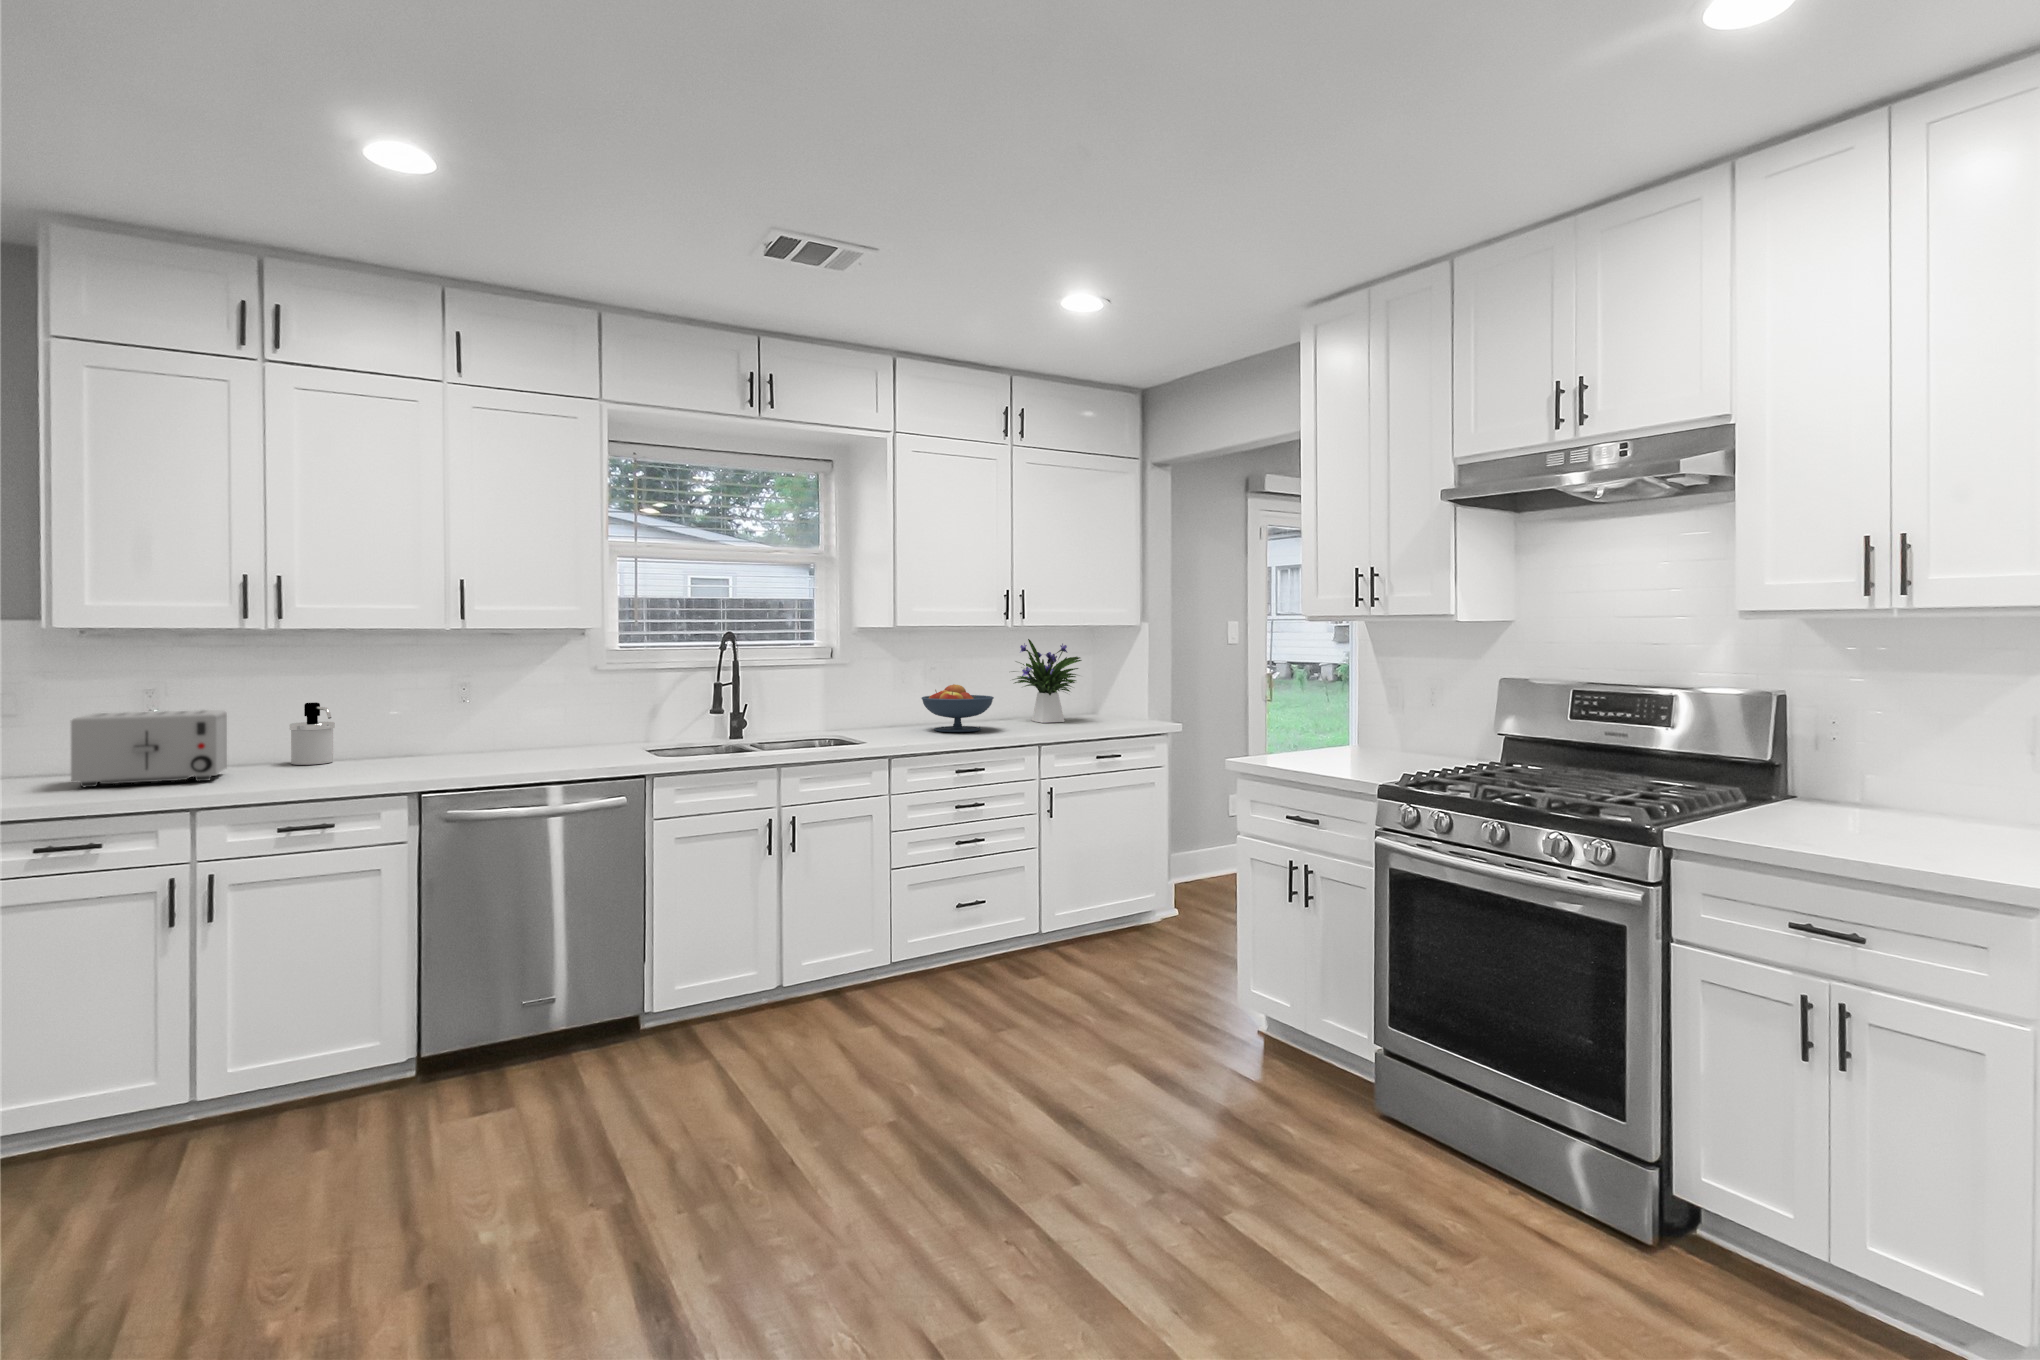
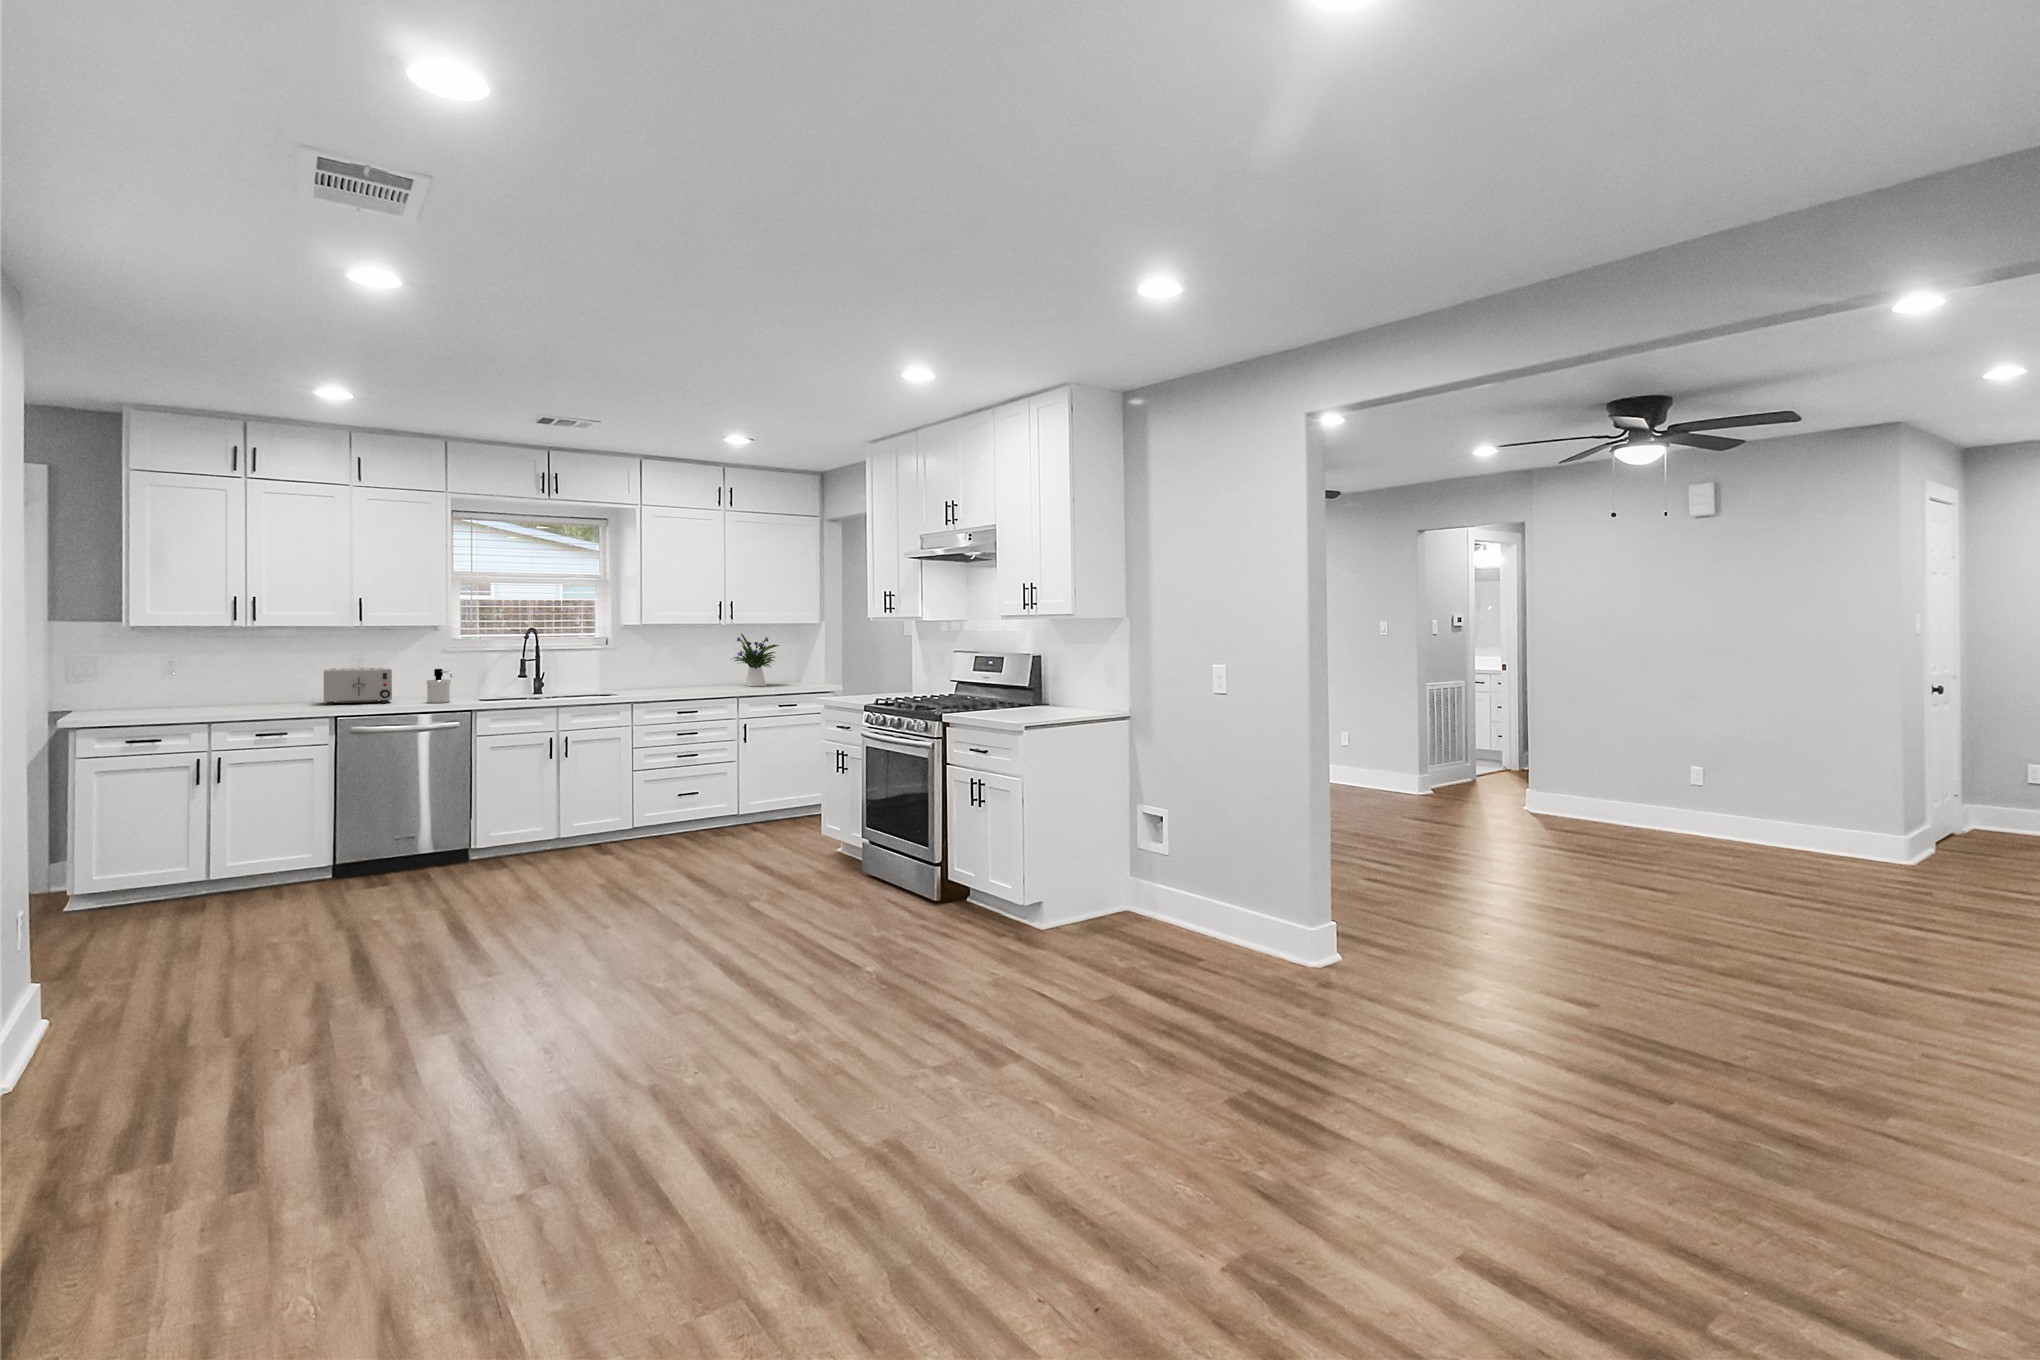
fruit bowl: present [922,684,994,732] -> none [664,661,711,691]
soap dispenser: present [289,702,335,765] -> present [426,669,452,703]
toaster: present [71,710,227,787] -> present [324,668,392,704]

